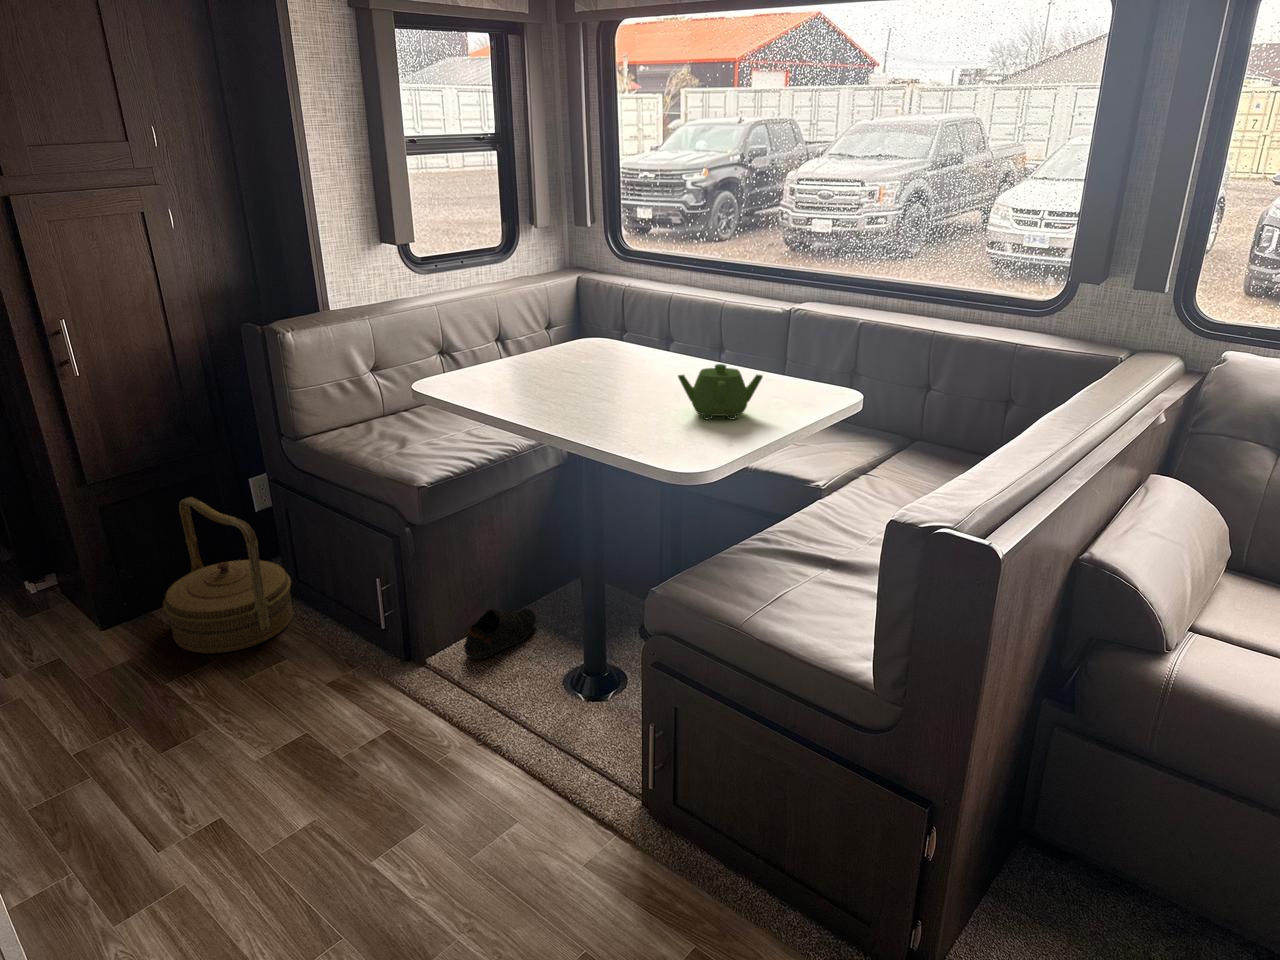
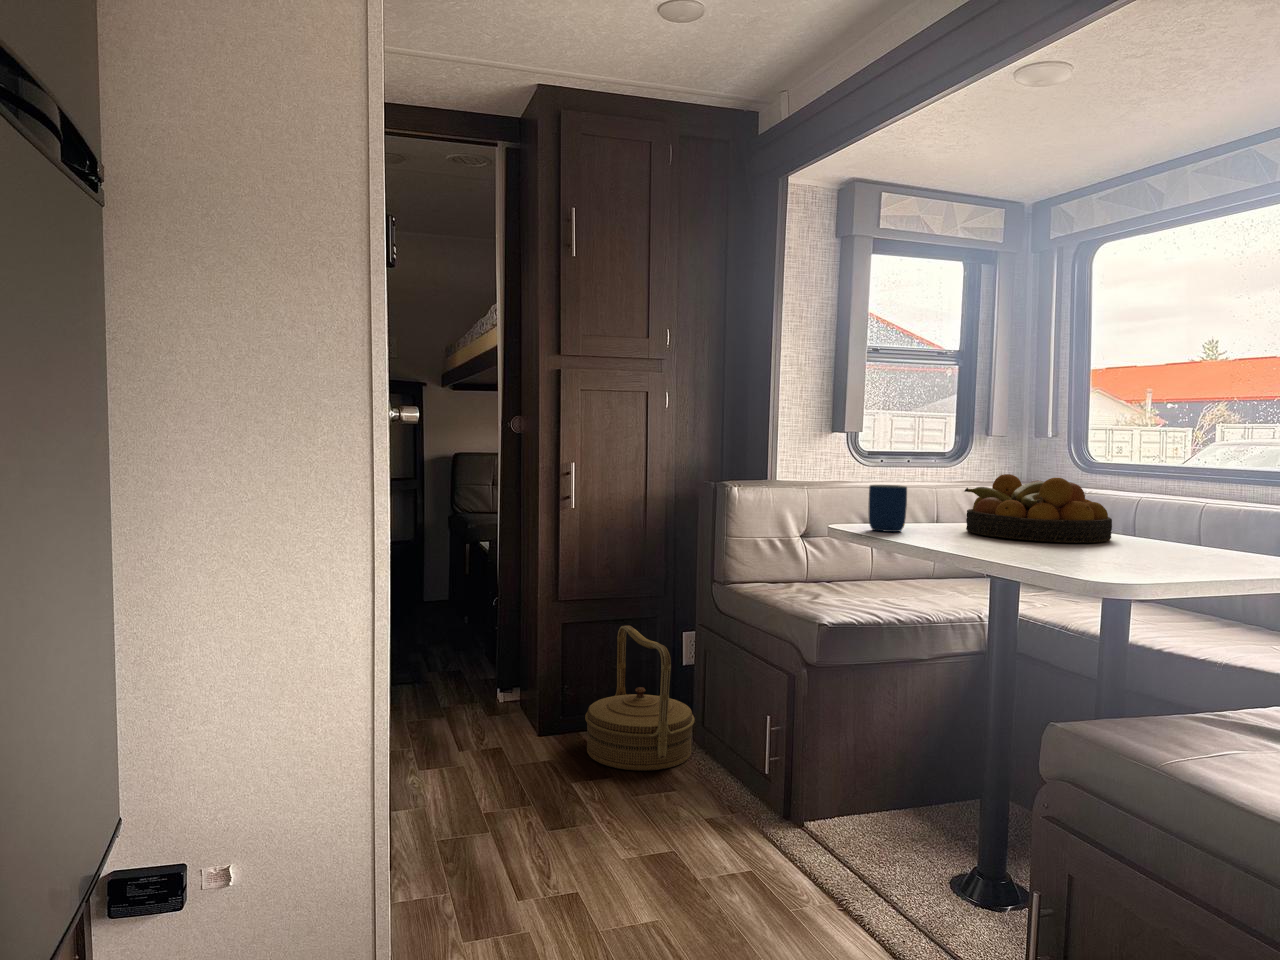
fruit bowl: none [537,312,664,384] -> present [964,474,1112,543]
mug: none [448,336,487,388] -> present [868,485,907,532]
teapot: present [678,364,763,420] -> none [1116,507,1231,570]
shoe: present [464,609,536,659] -> none [846,784,933,835]

